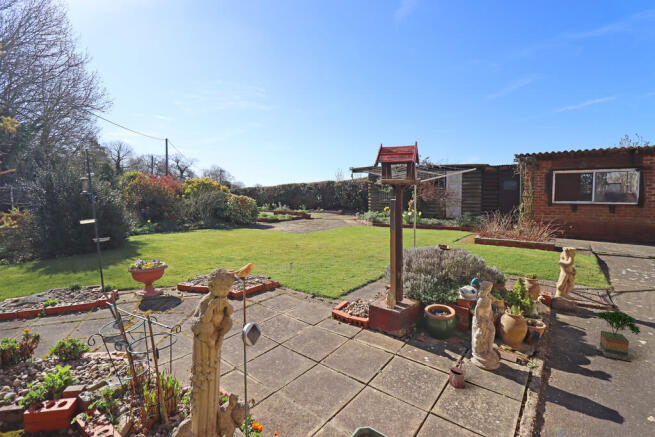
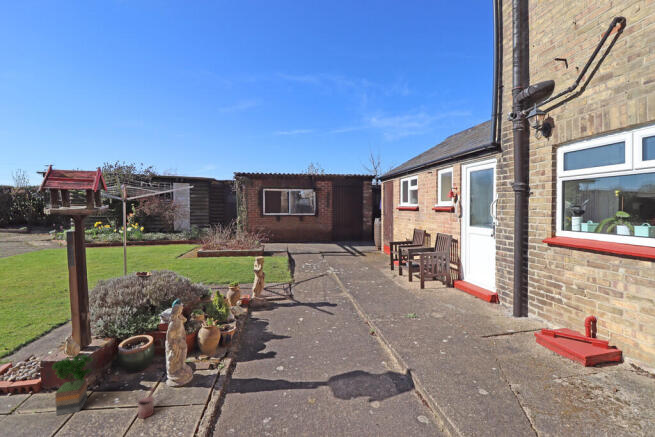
potted tree: present [597,310,640,360] -> present [52,355,93,415]

